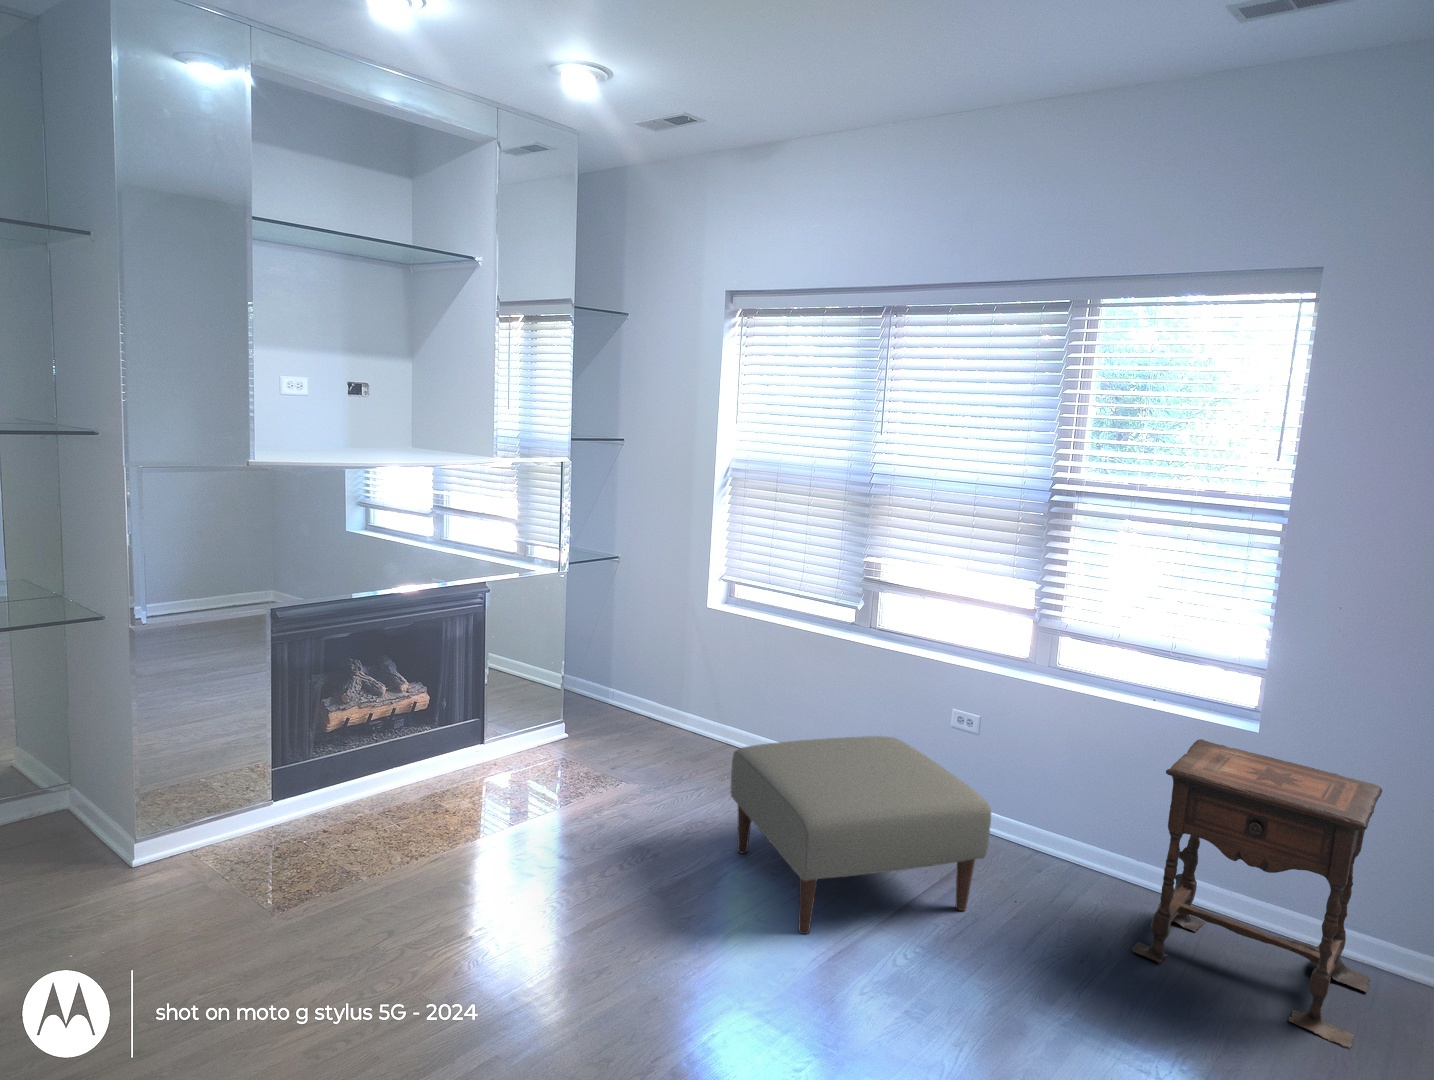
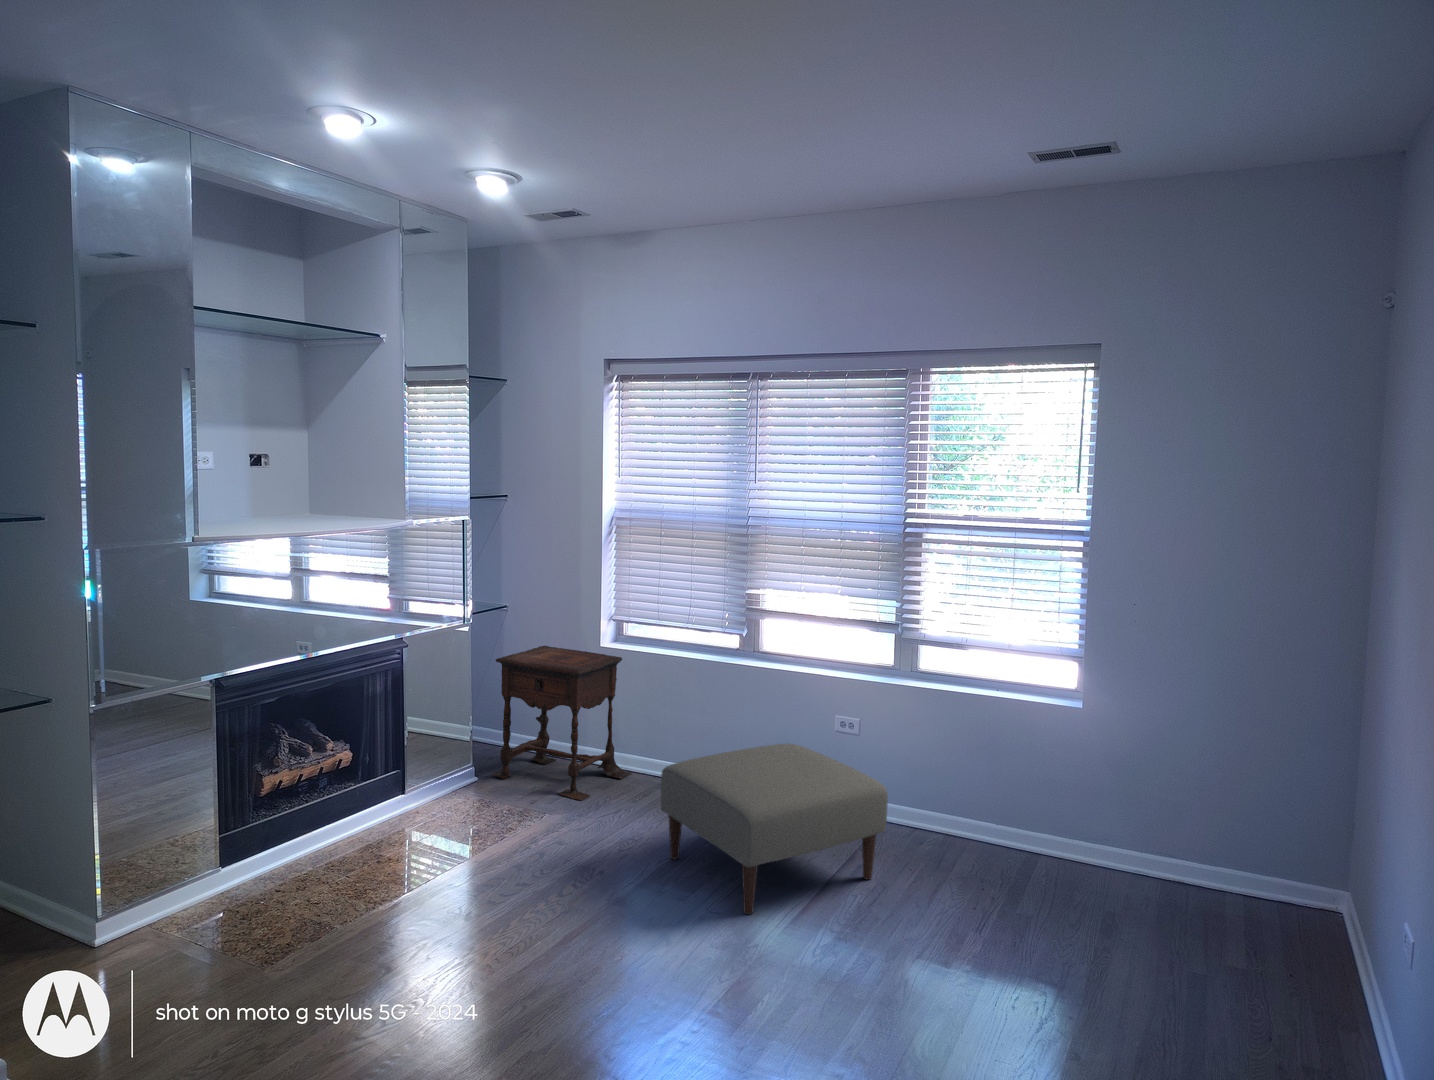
side table: present [1131,739,1382,1048] -> present [493,646,632,800]

